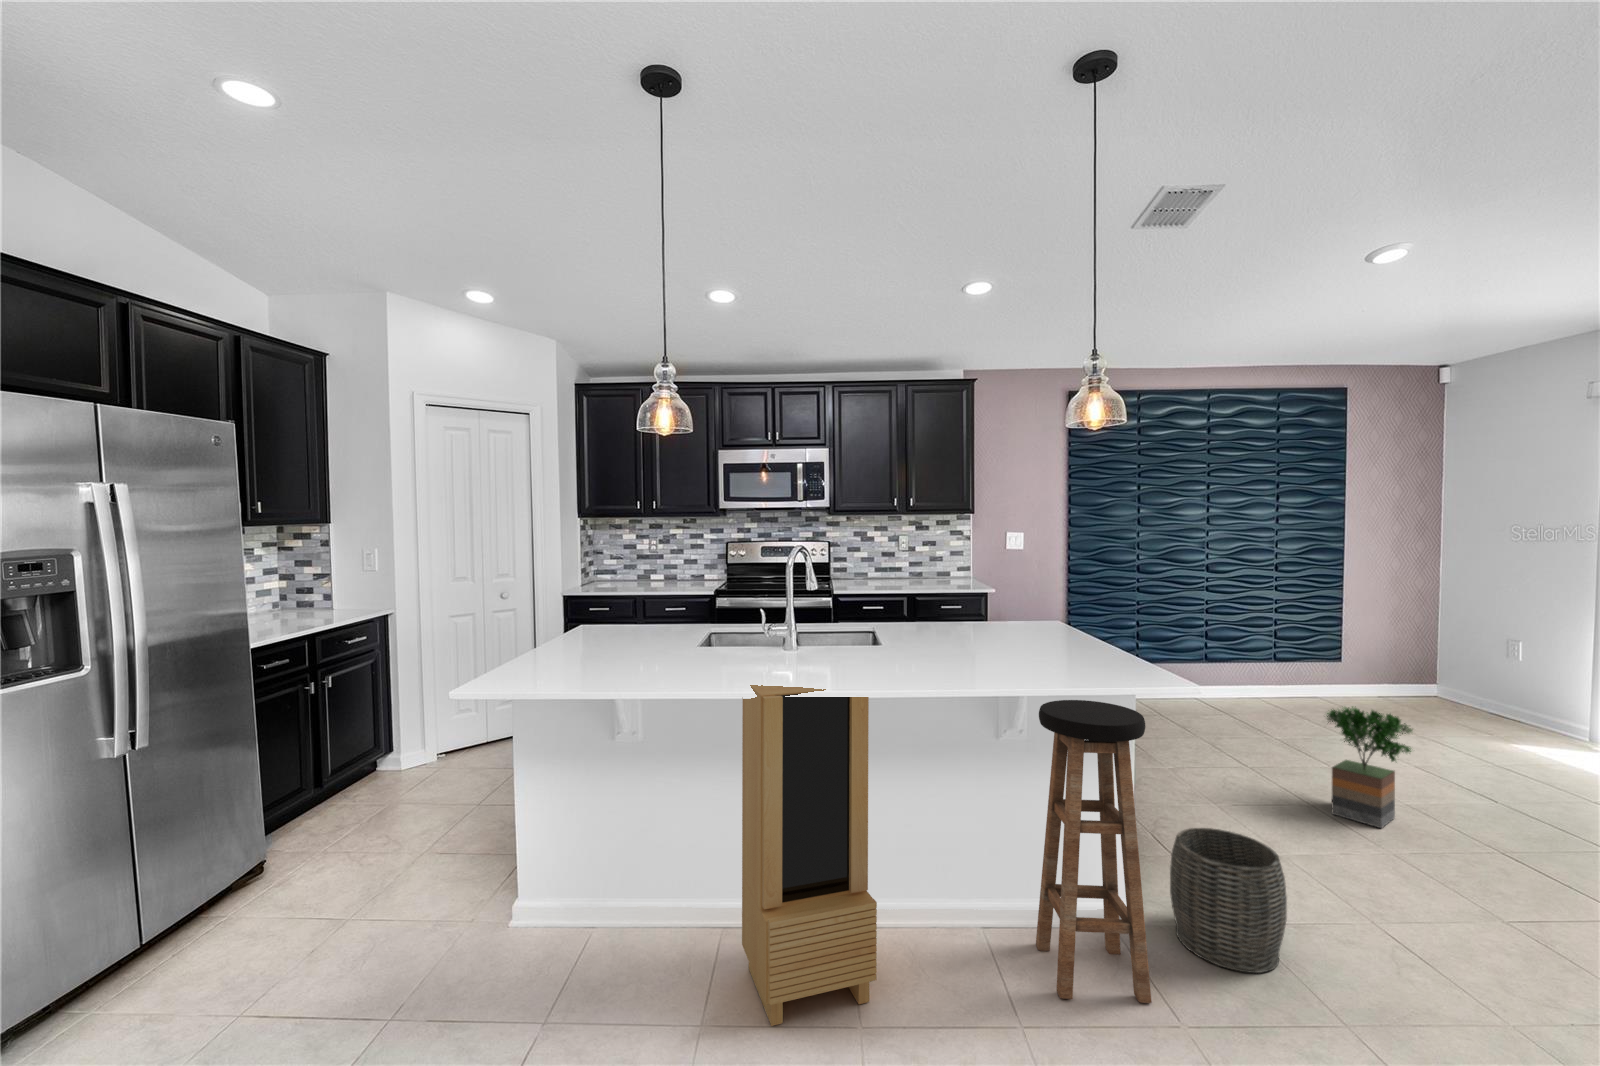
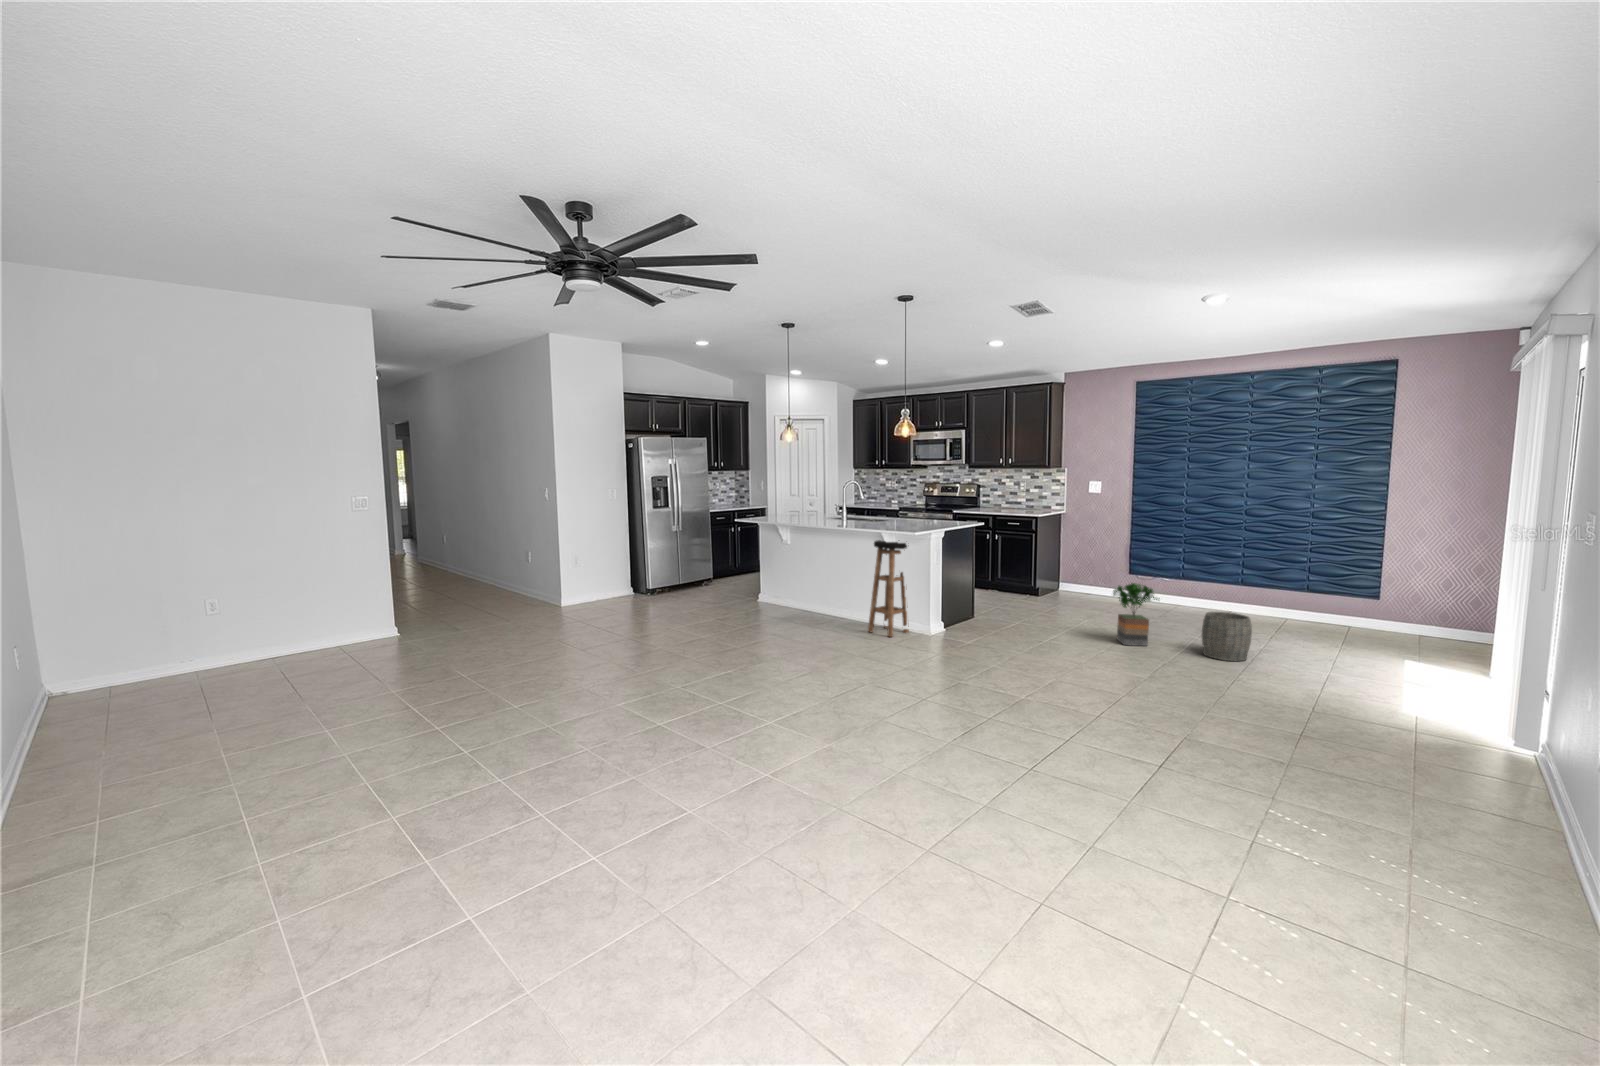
storage cabinet: present [742,685,877,1026] -> none [788,523,833,622]
woven basket: present [1170,828,1287,973] -> present [1202,612,1252,661]

